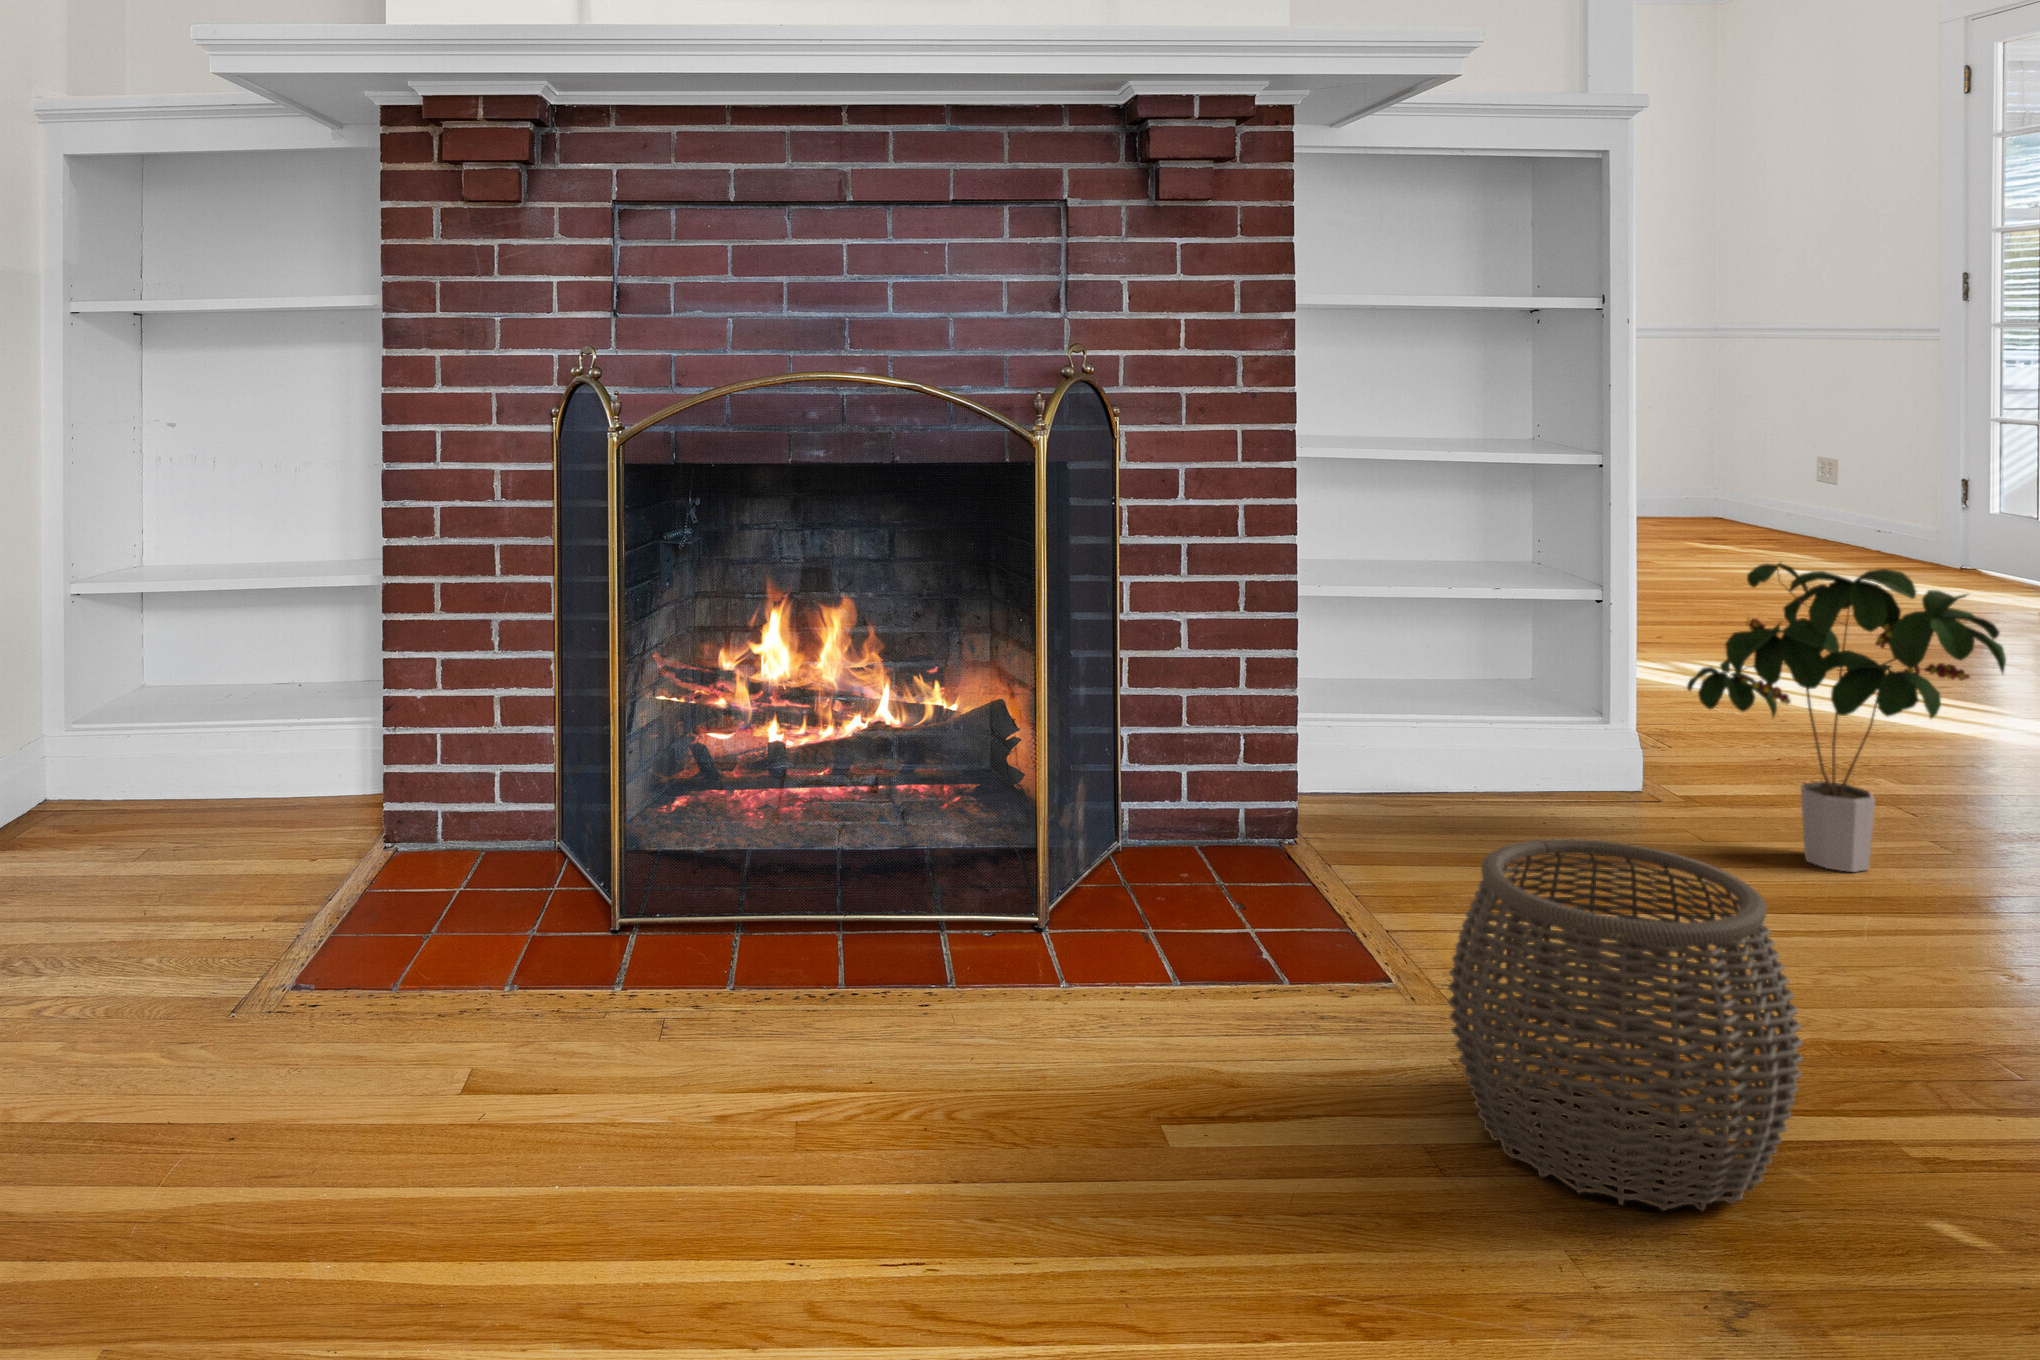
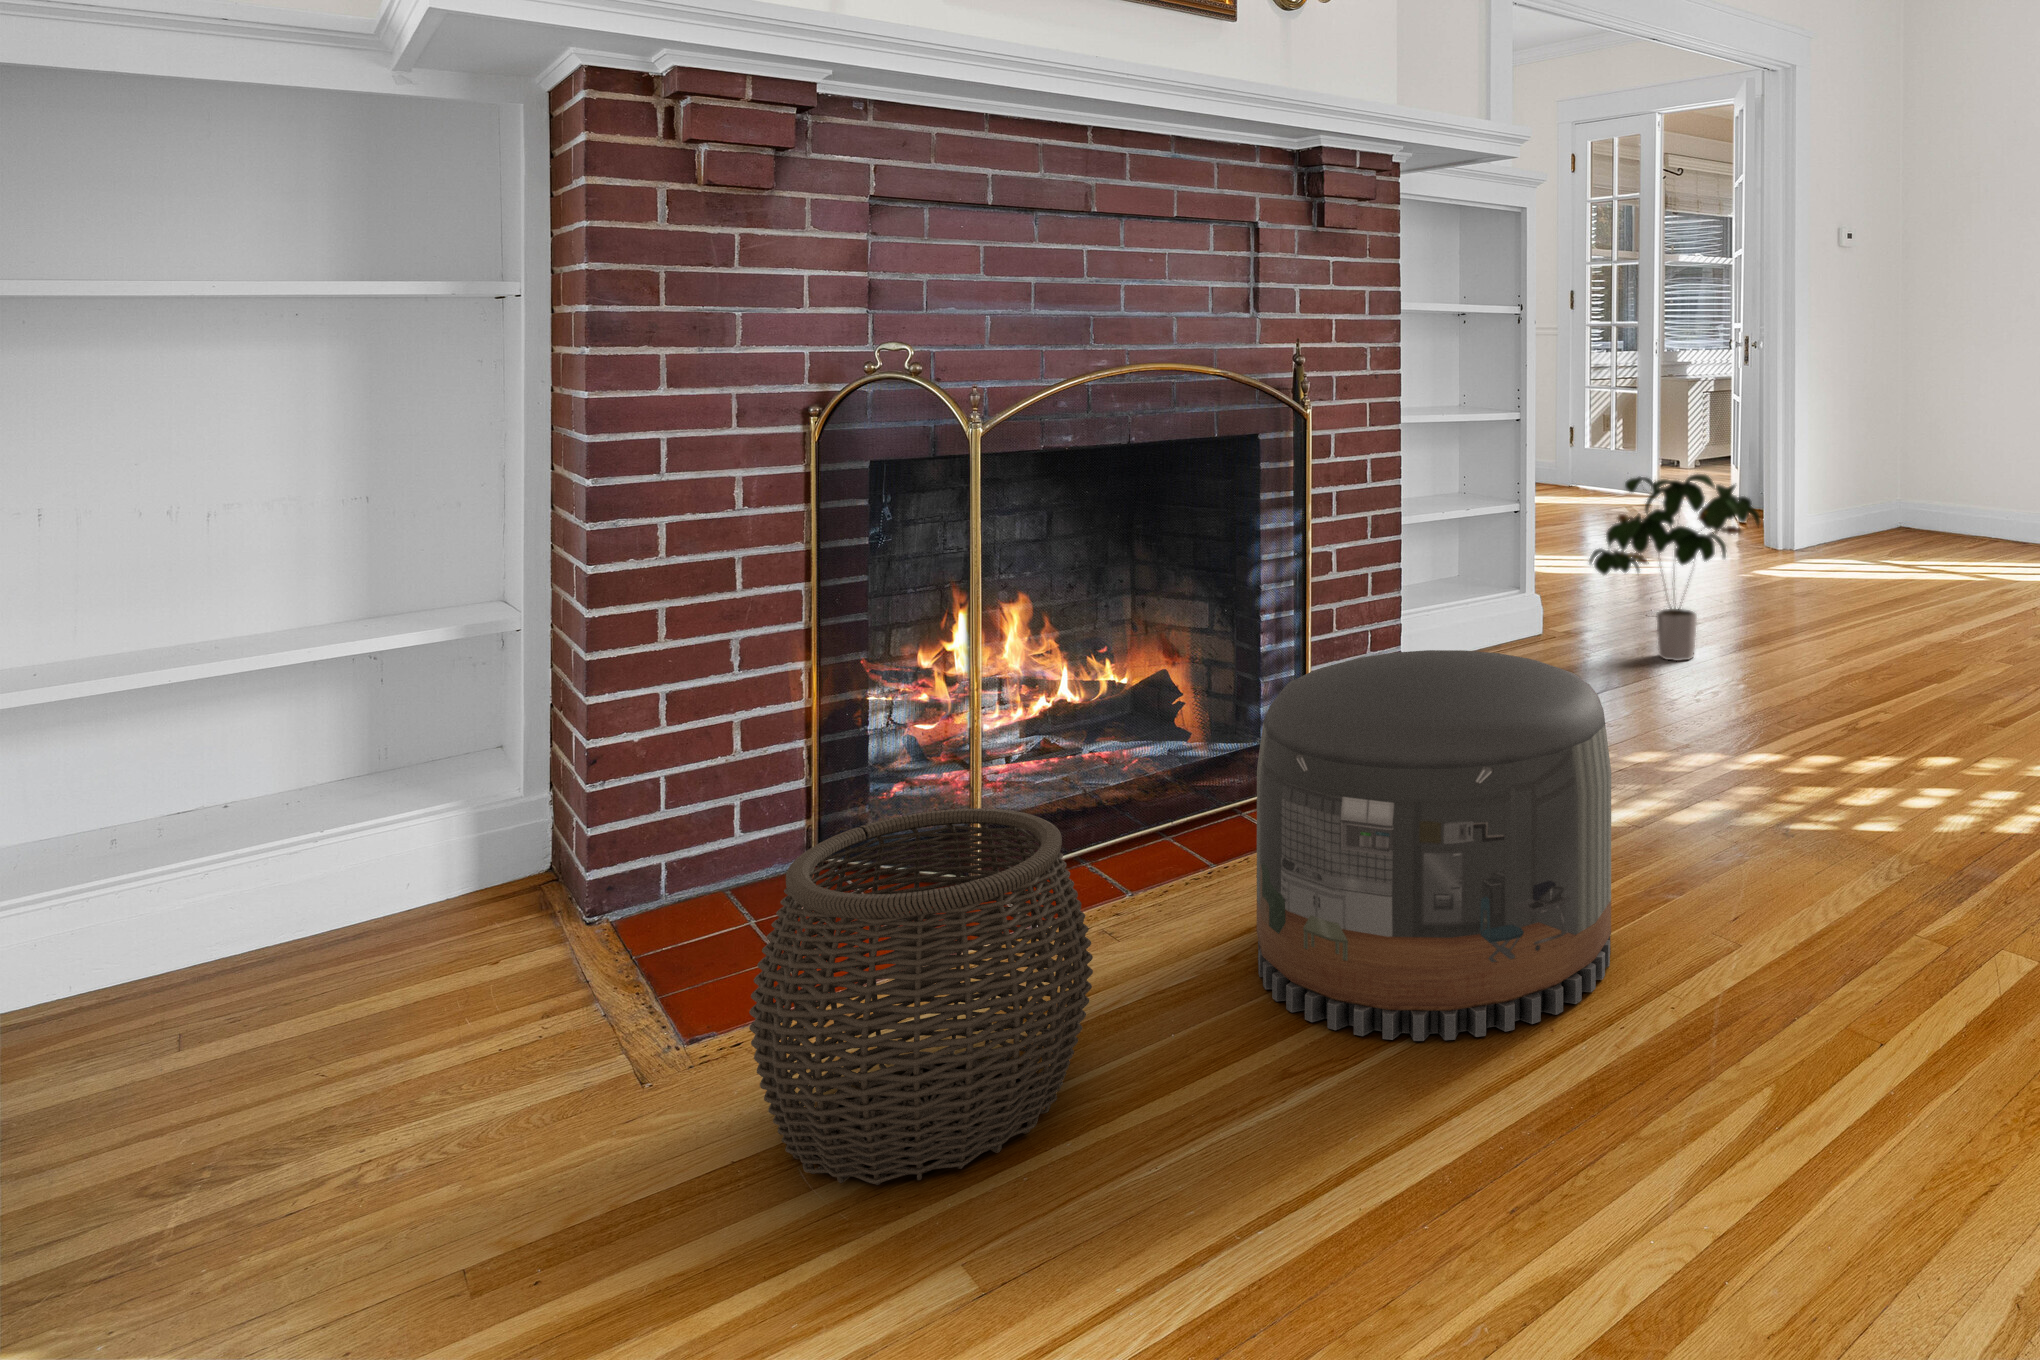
pouf: none [659,752,1111,1281] -> present [1257,650,1611,1041]
woven basket: present [1448,839,1803,1211] -> present [749,808,1093,1185]

